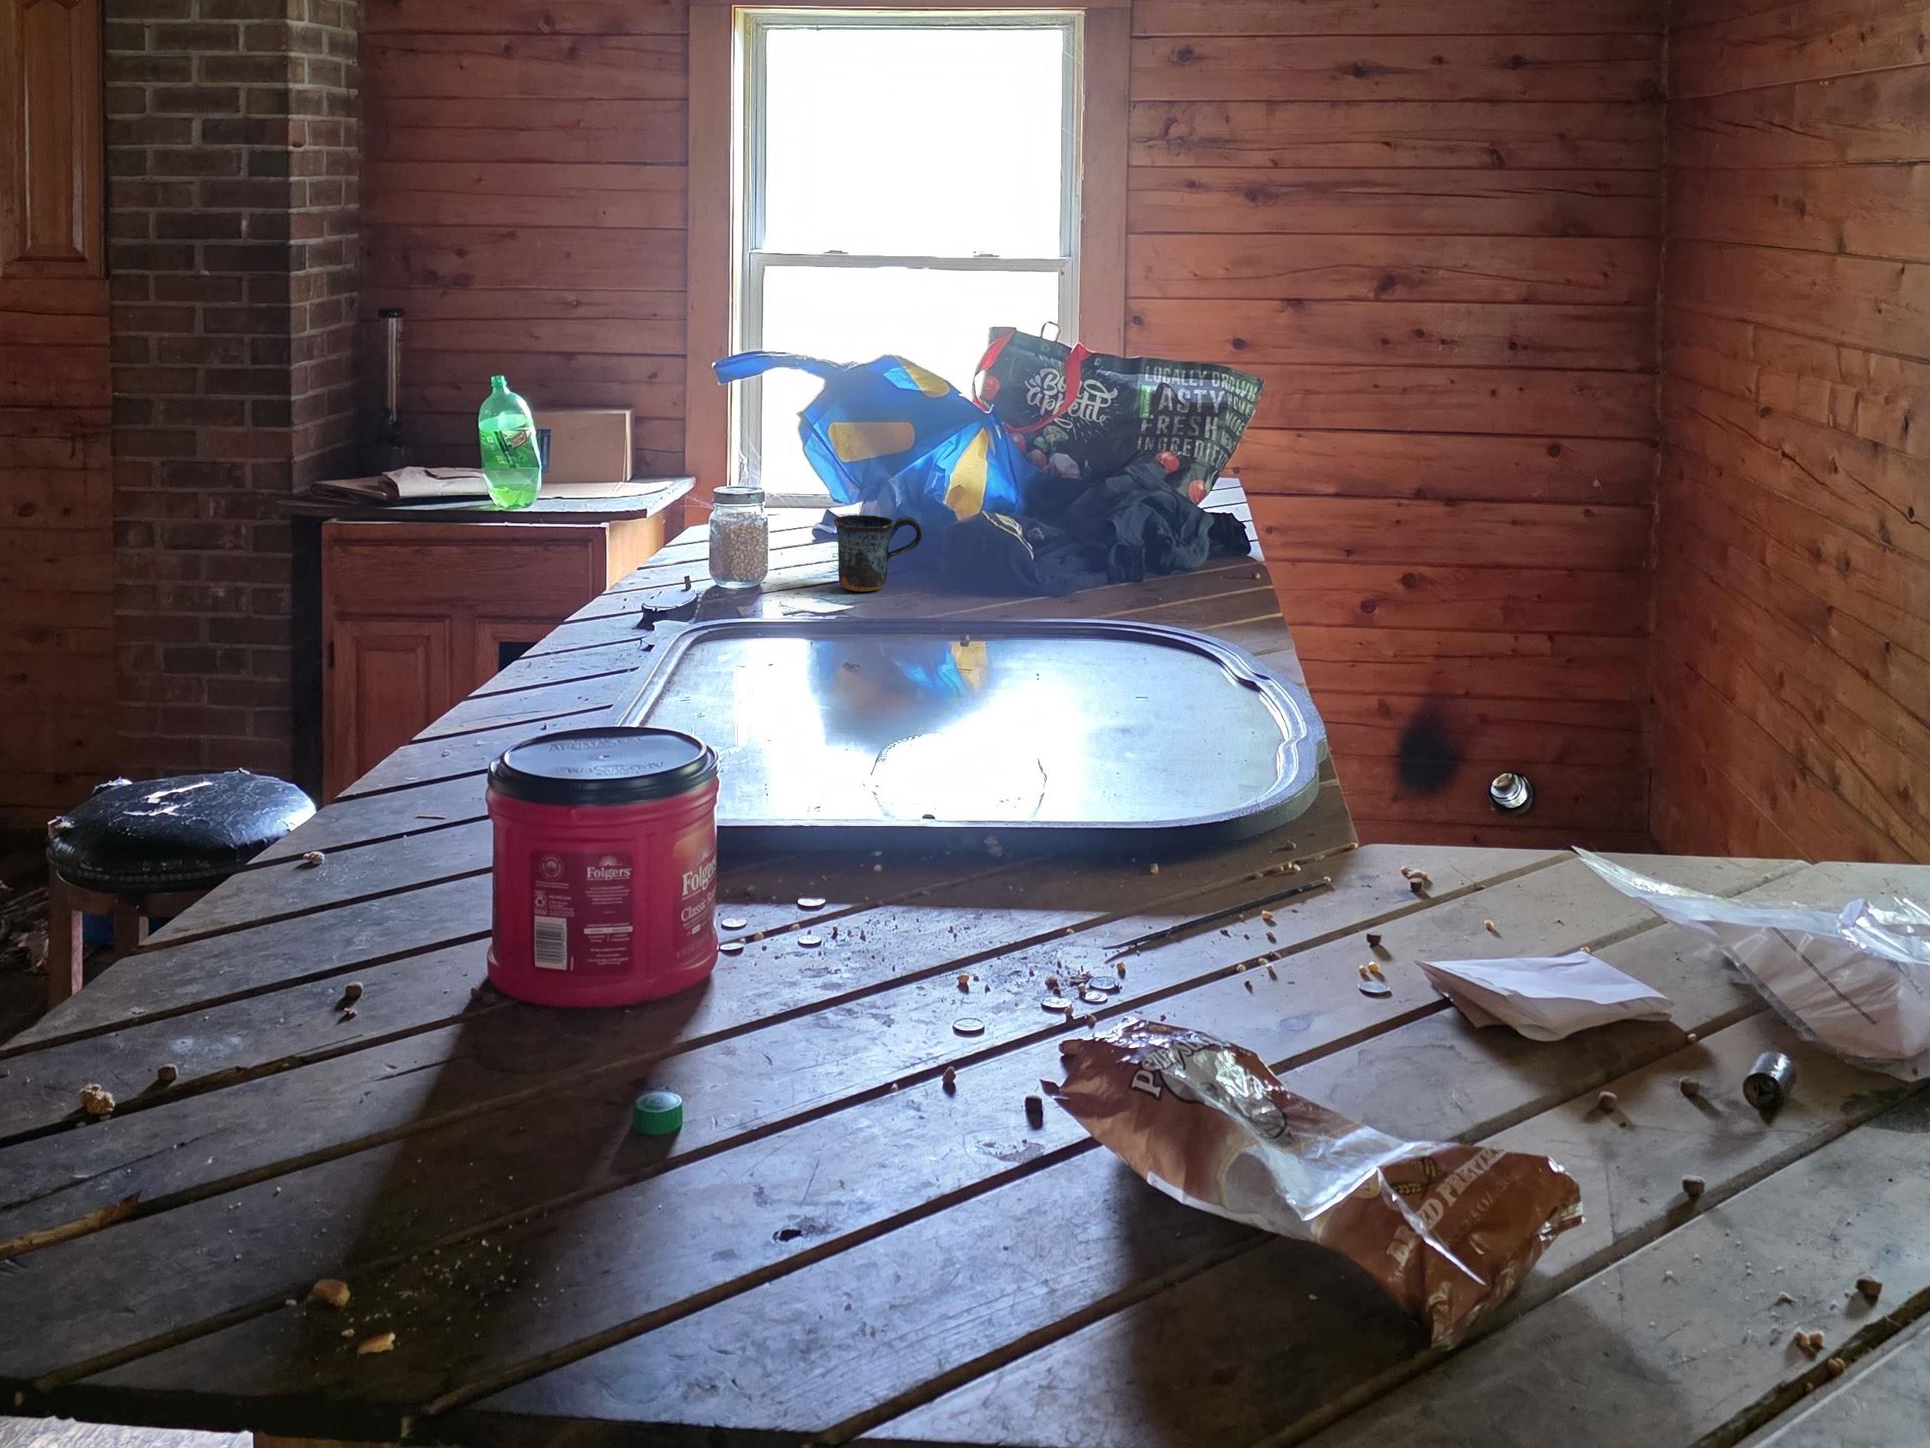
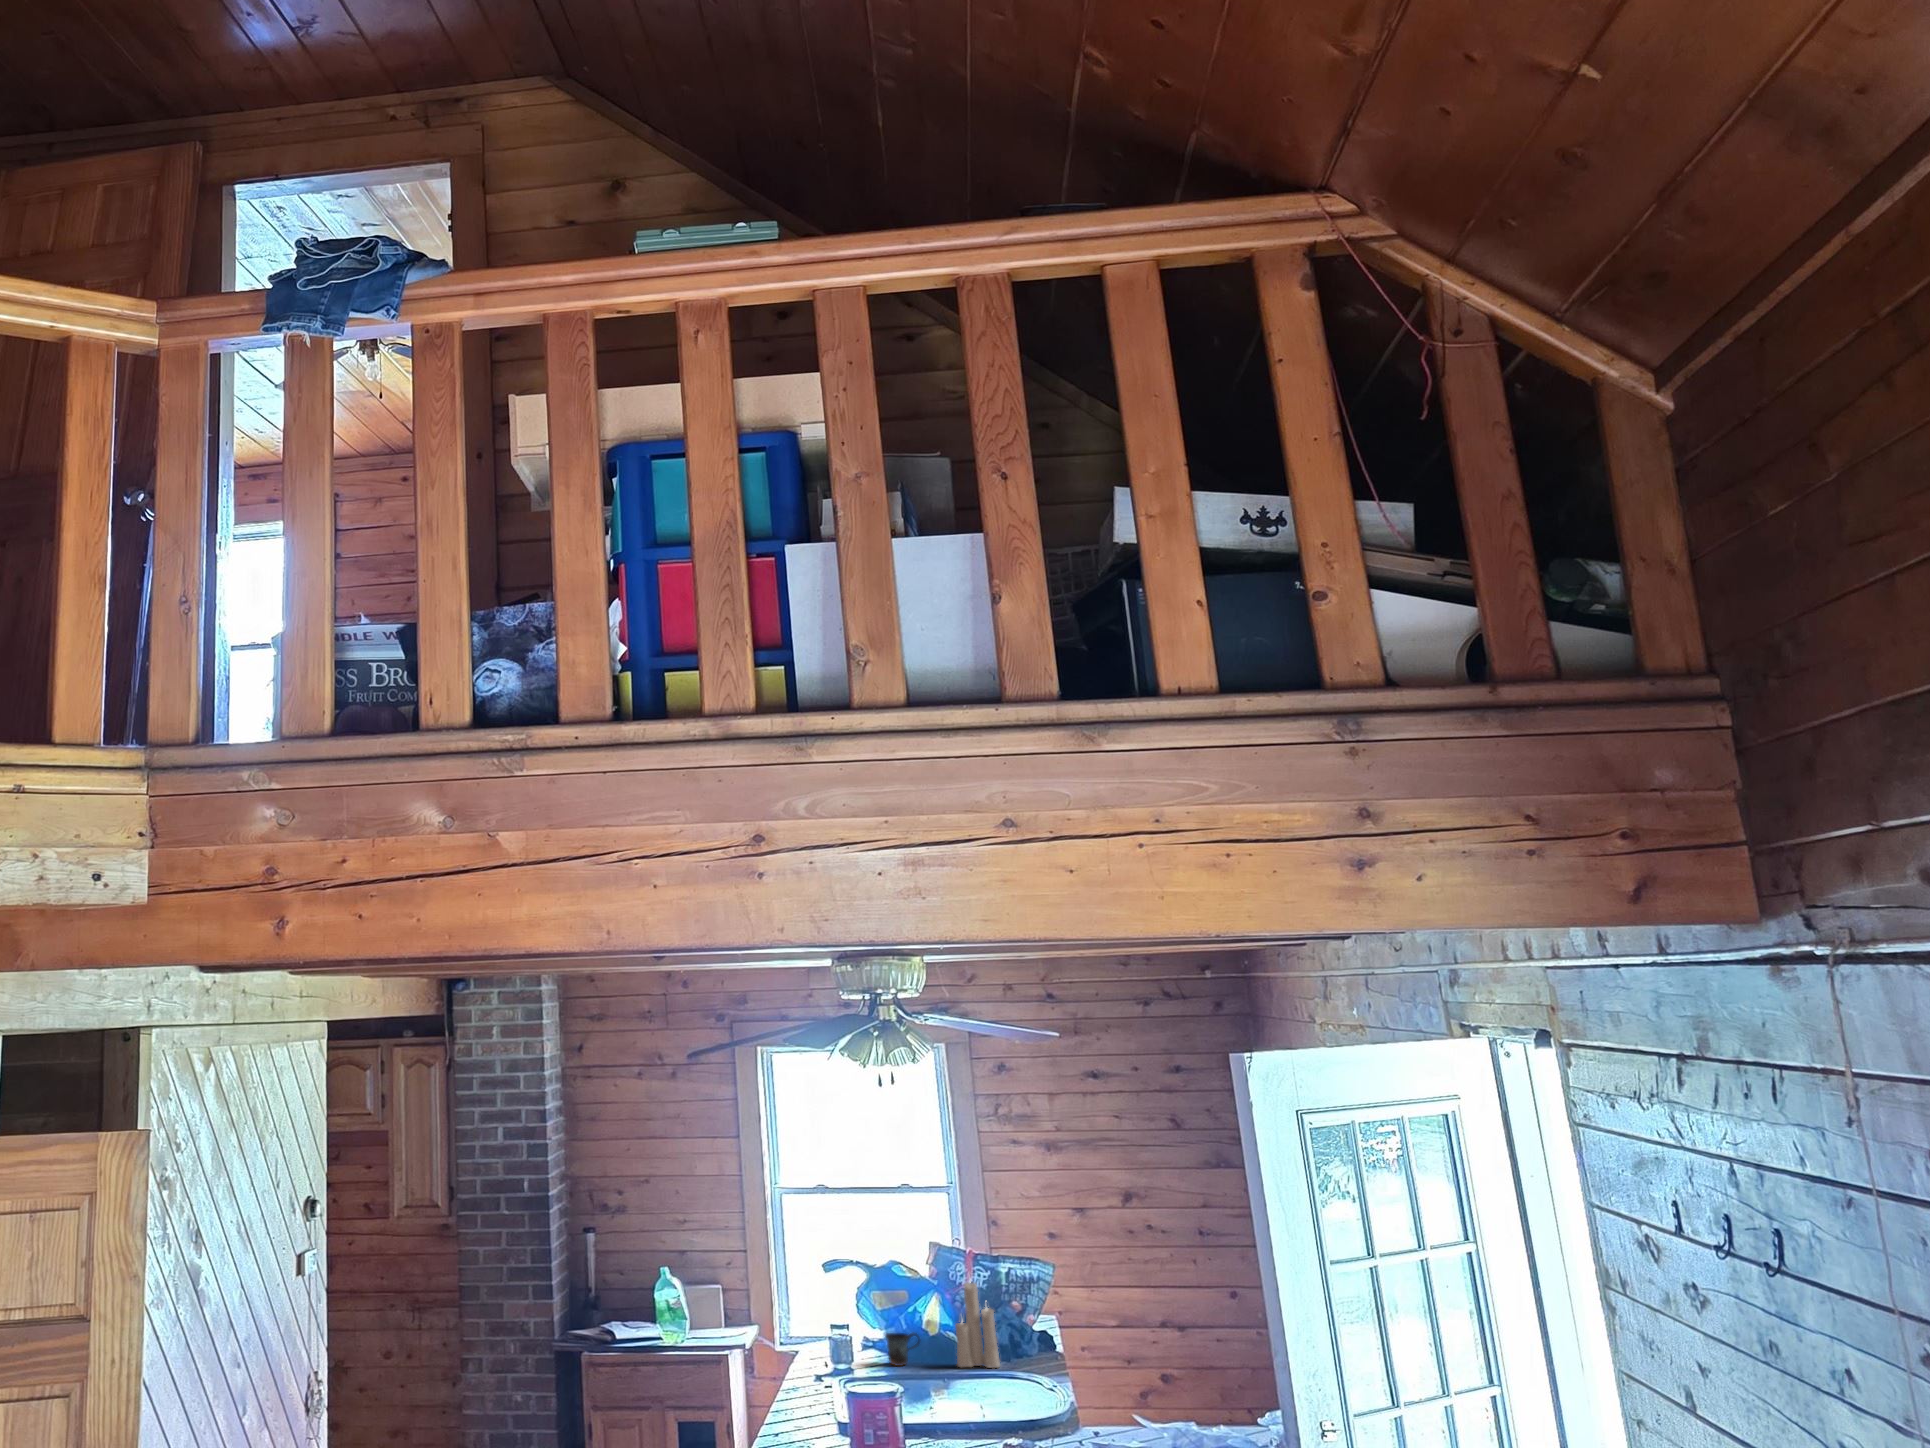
candle: none [1005,368,1116,605] -> present [956,1282,1000,1368]

